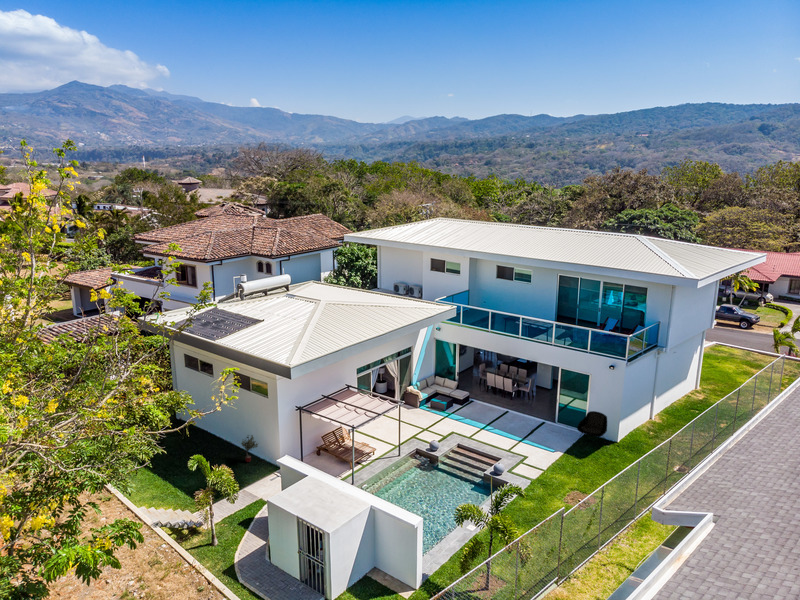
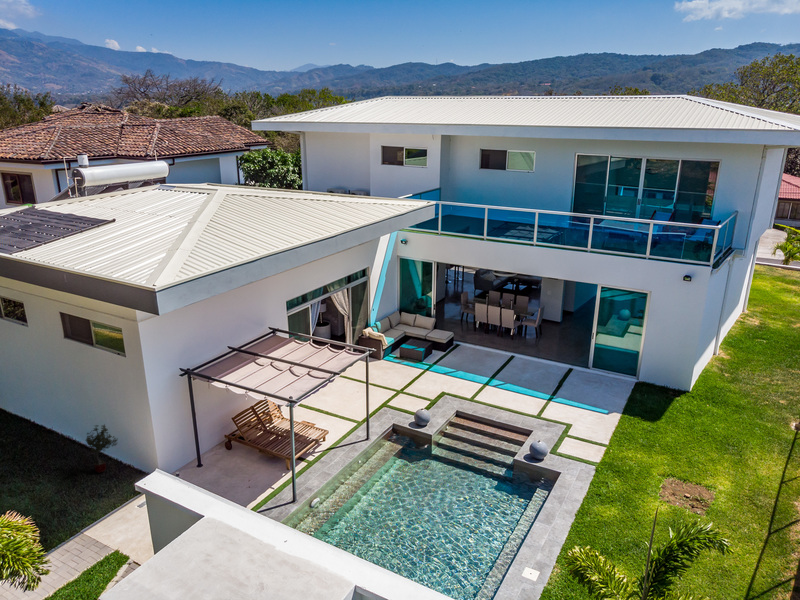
lounge chair: present [577,411,607,449] -> none [630,348,675,404]

